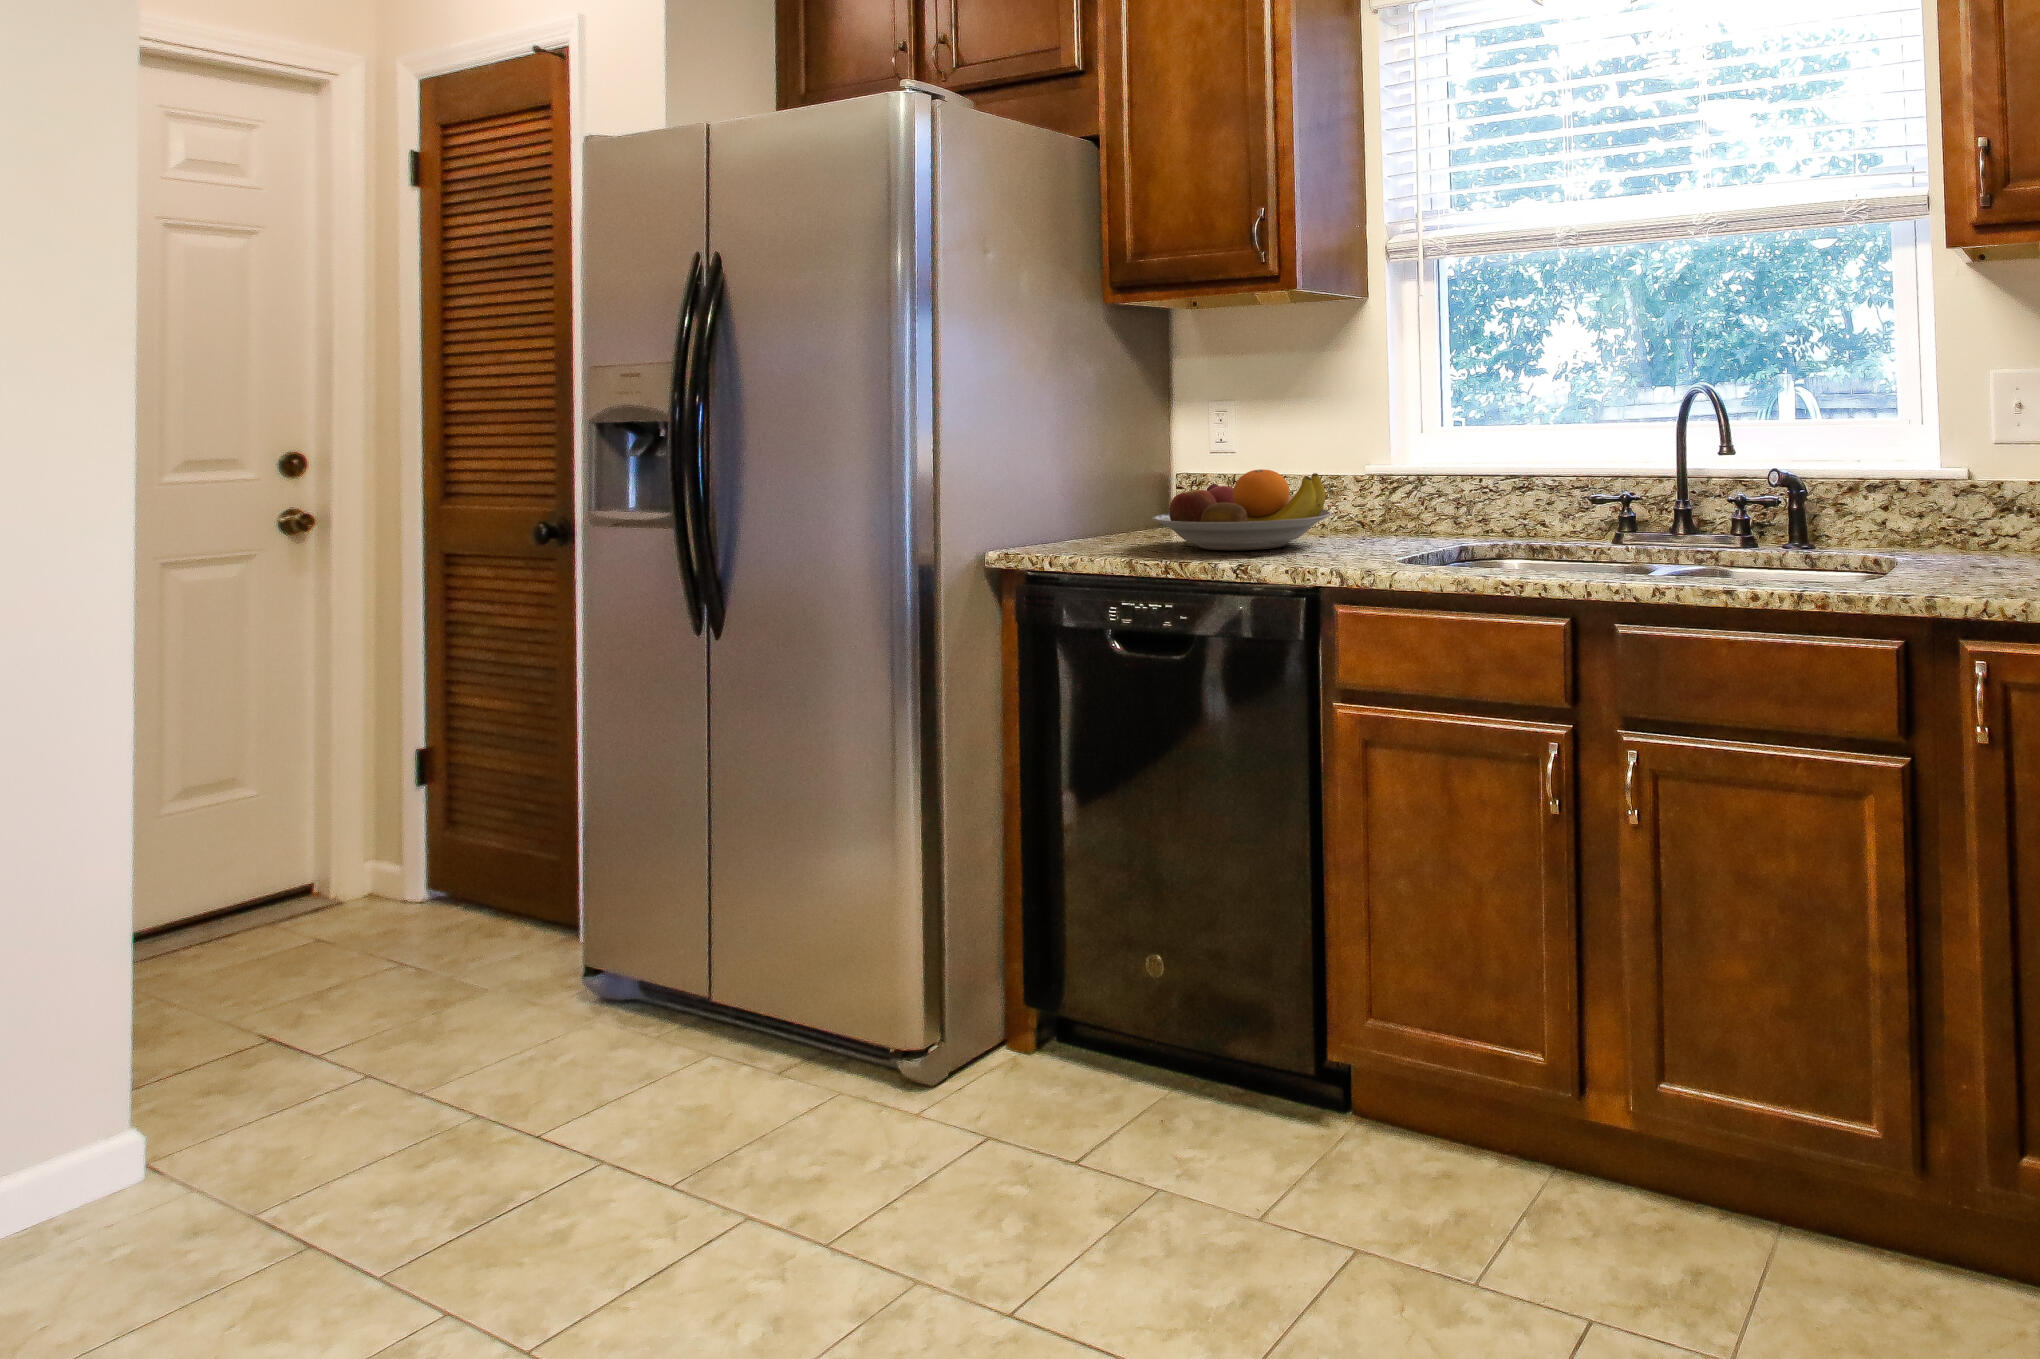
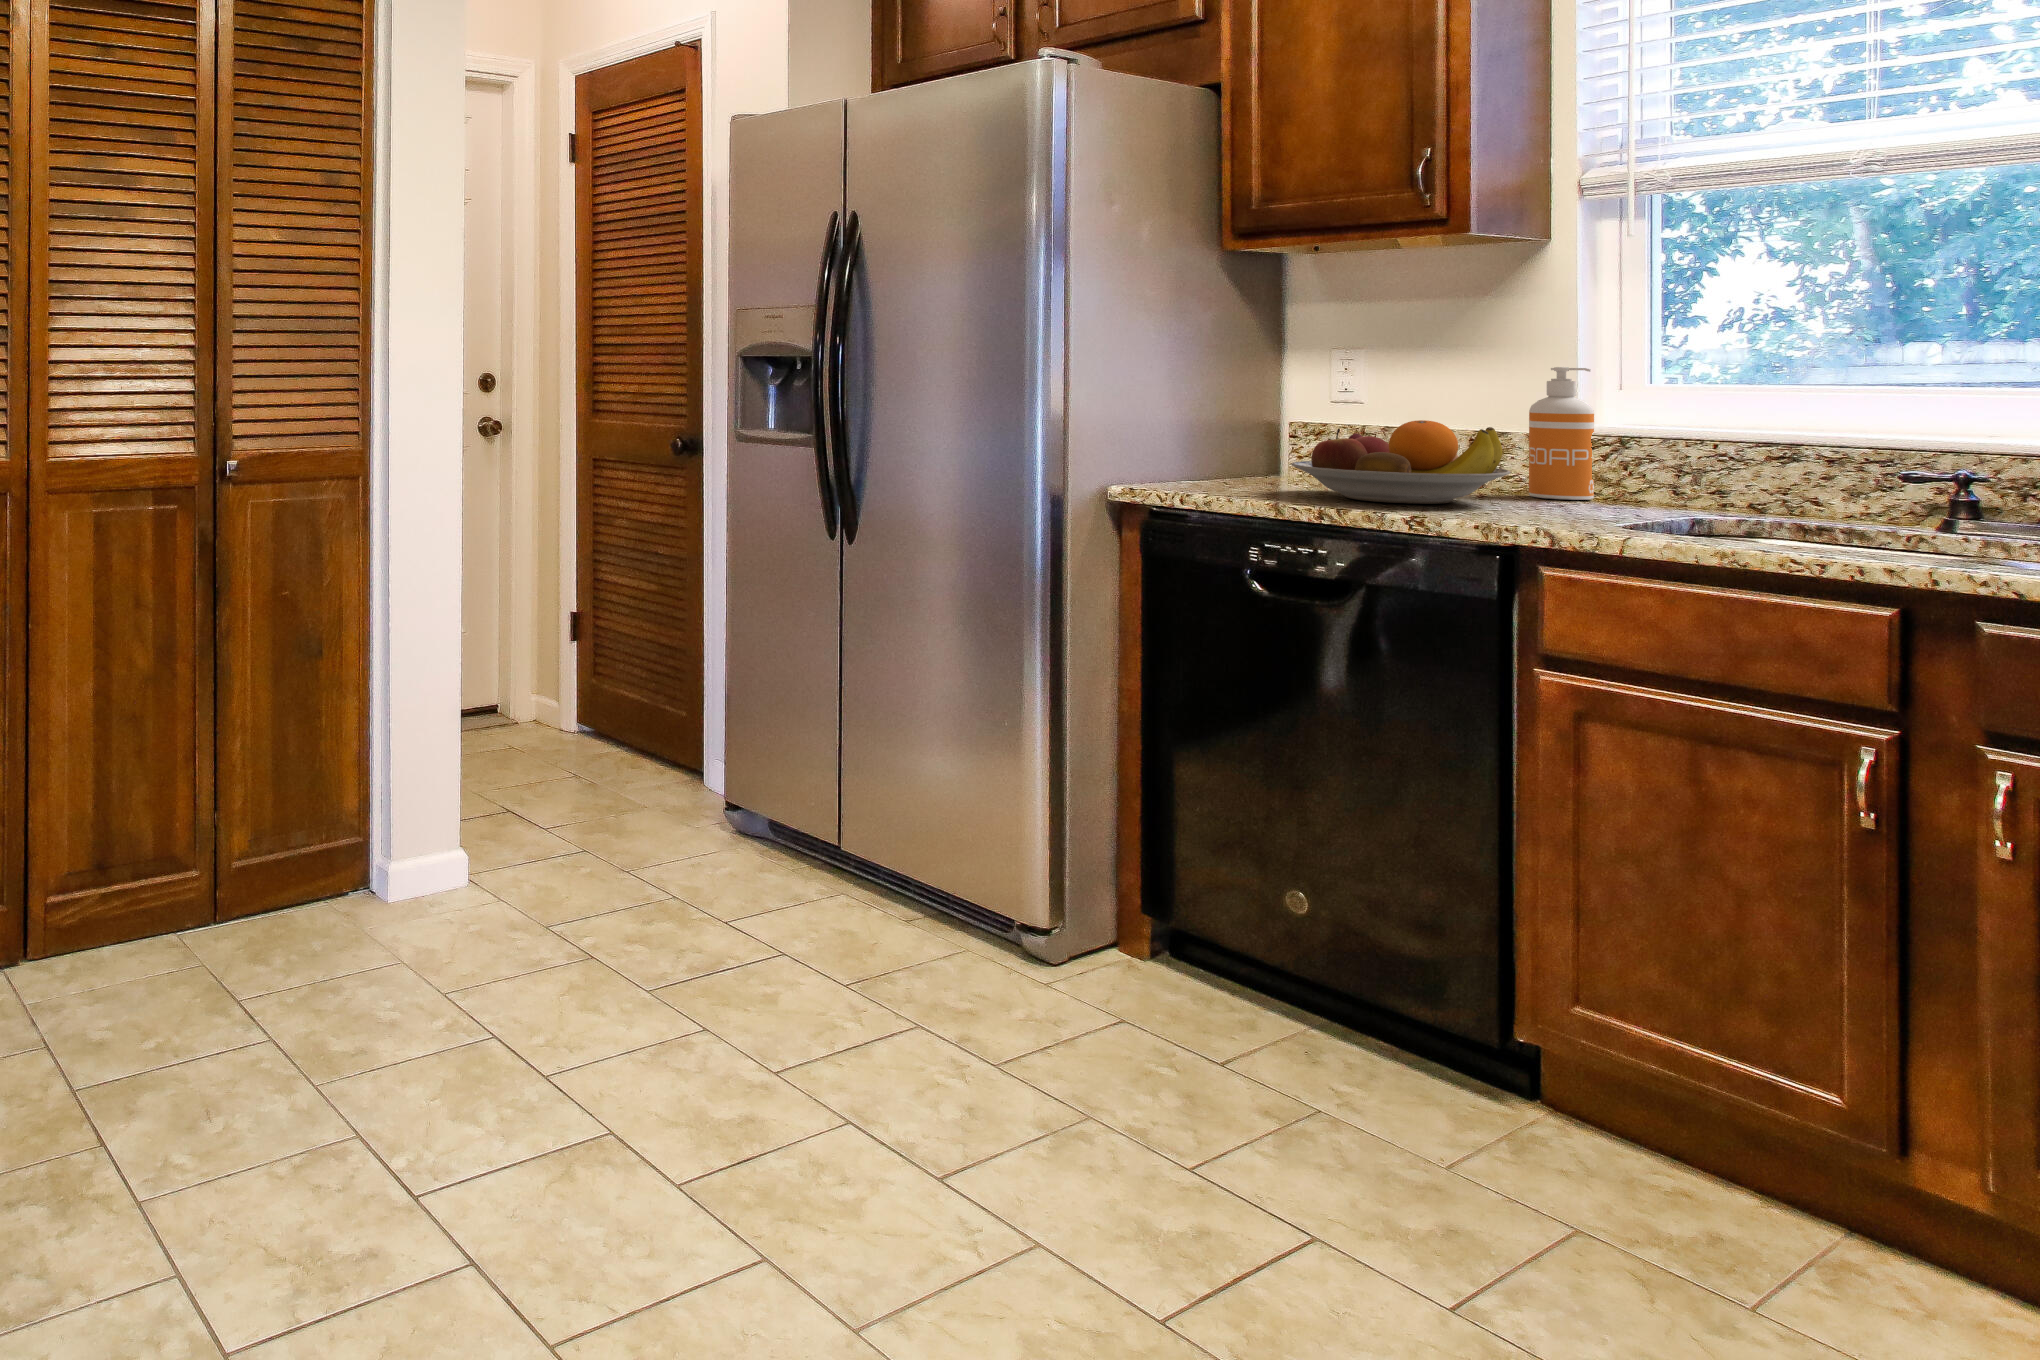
soap dispenser: none [1357,414,1406,535] -> present [1529,367,1594,500]

